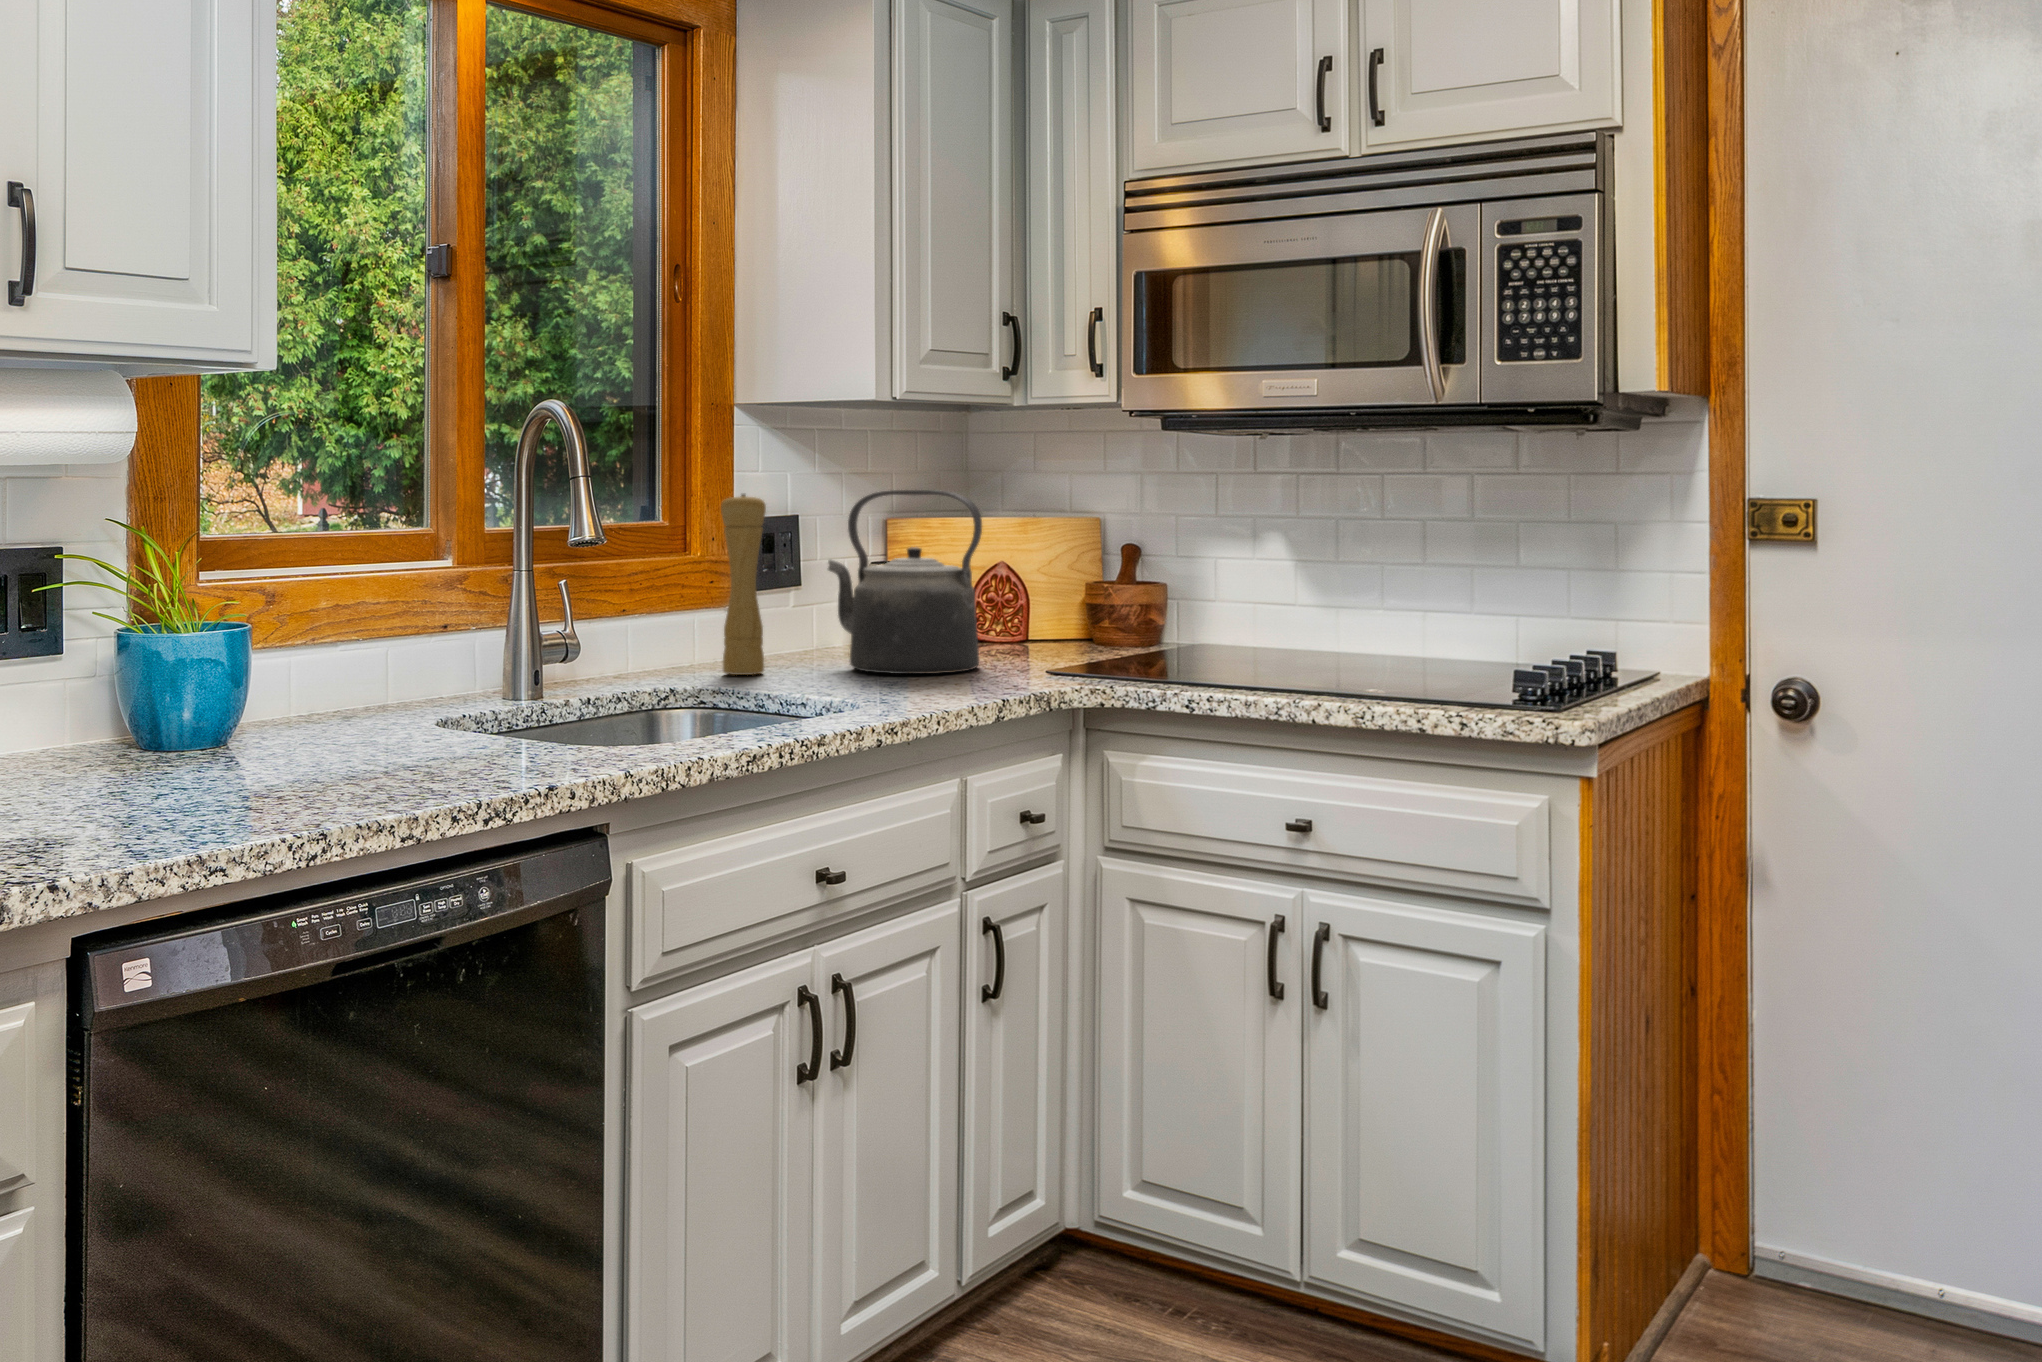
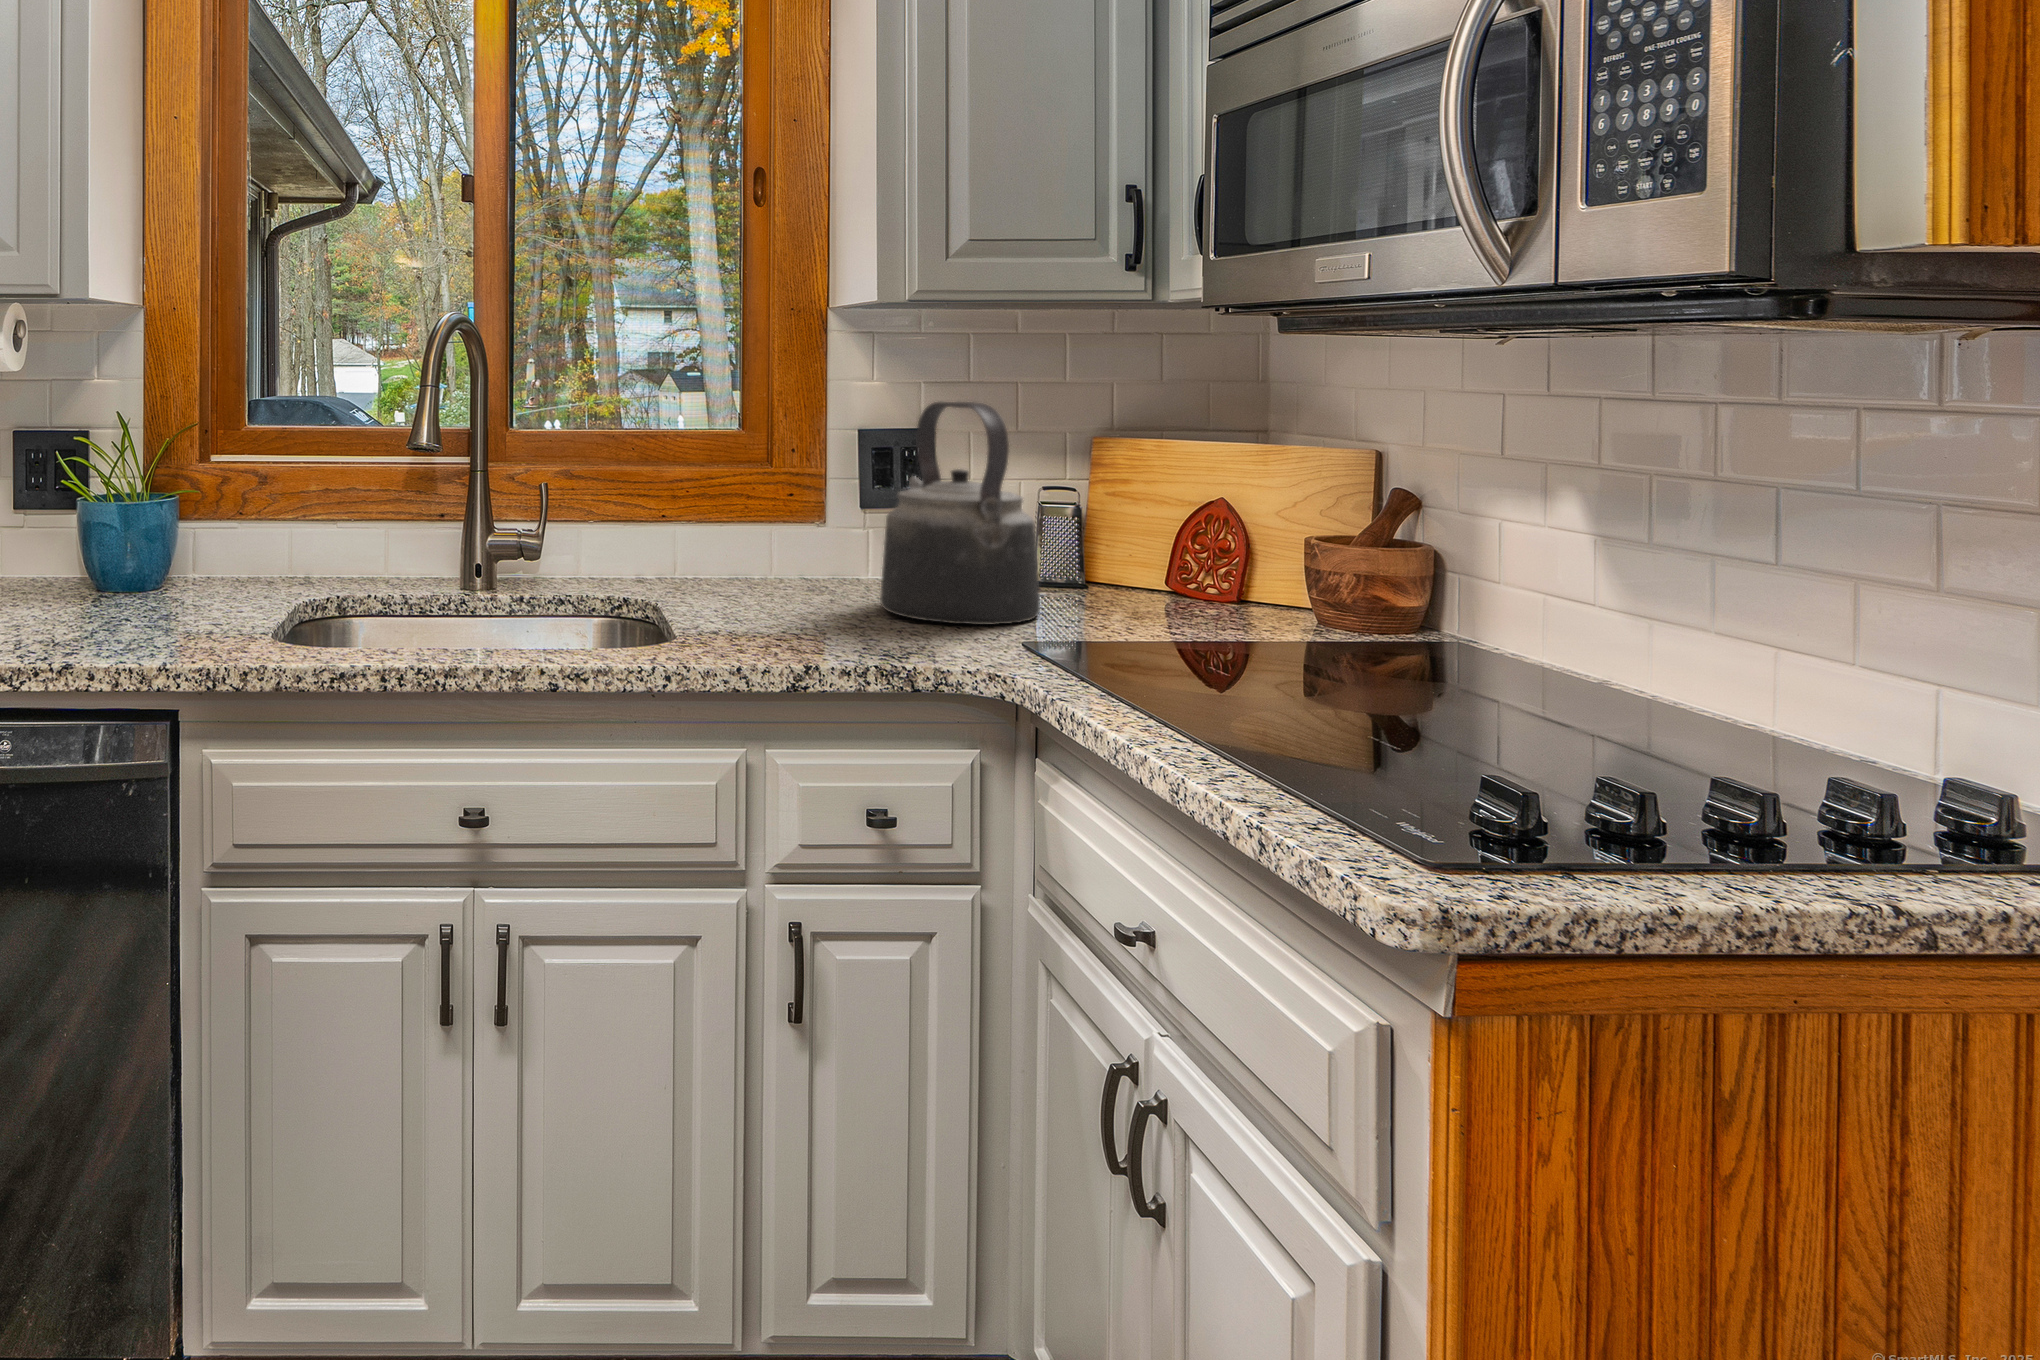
pepper mill: present [721,494,766,675] -> none [770,400,820,594]

